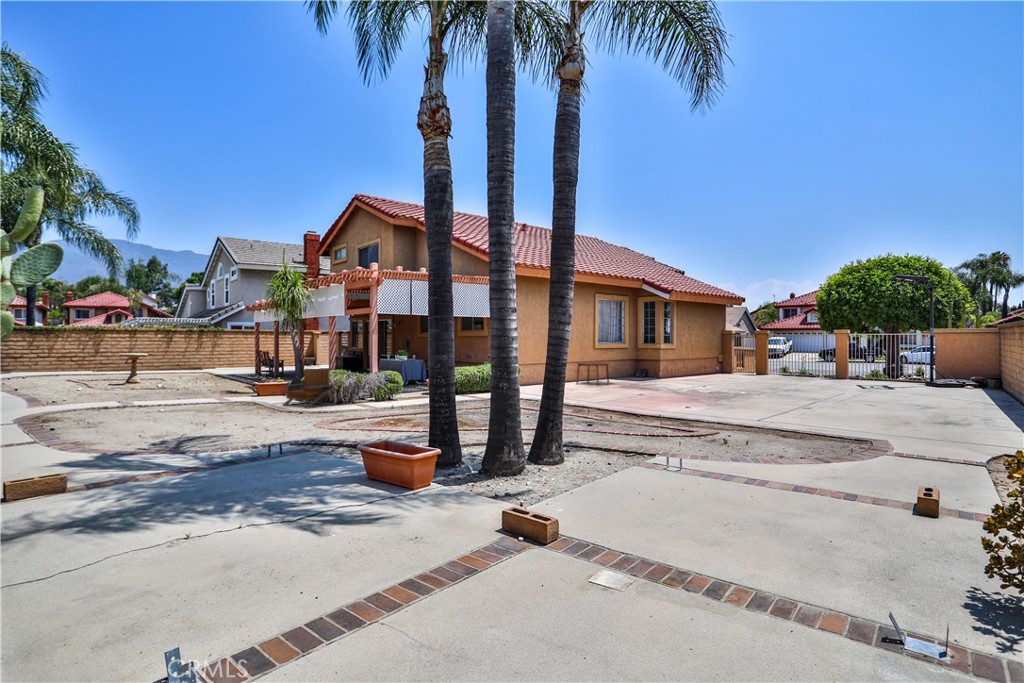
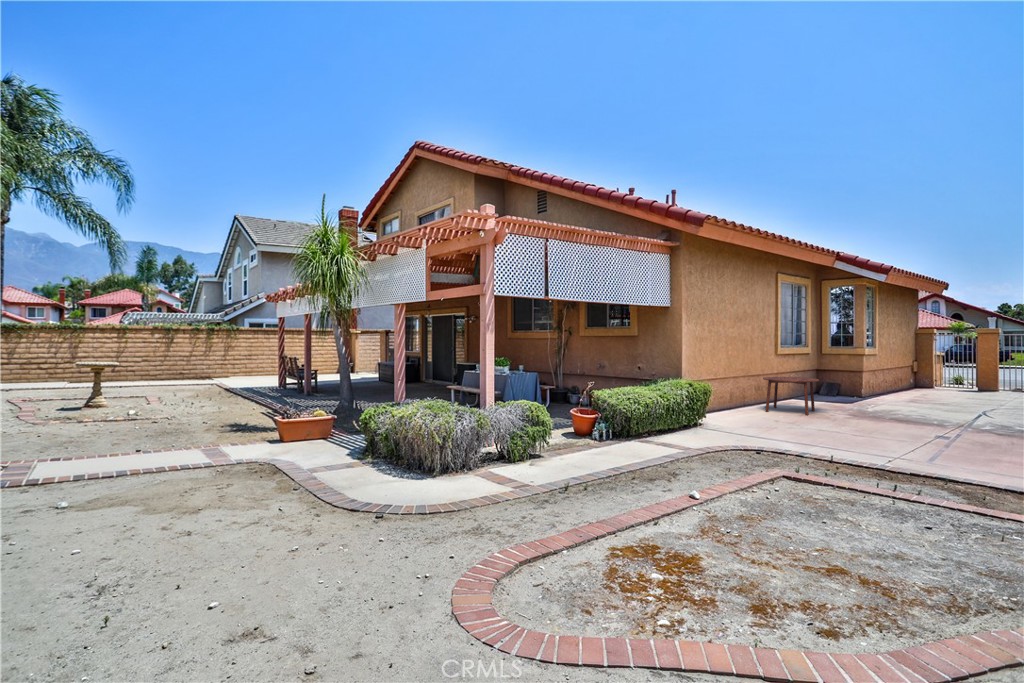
lounge chair: present [283,369,335,408] -> none [329,401,430,487]

